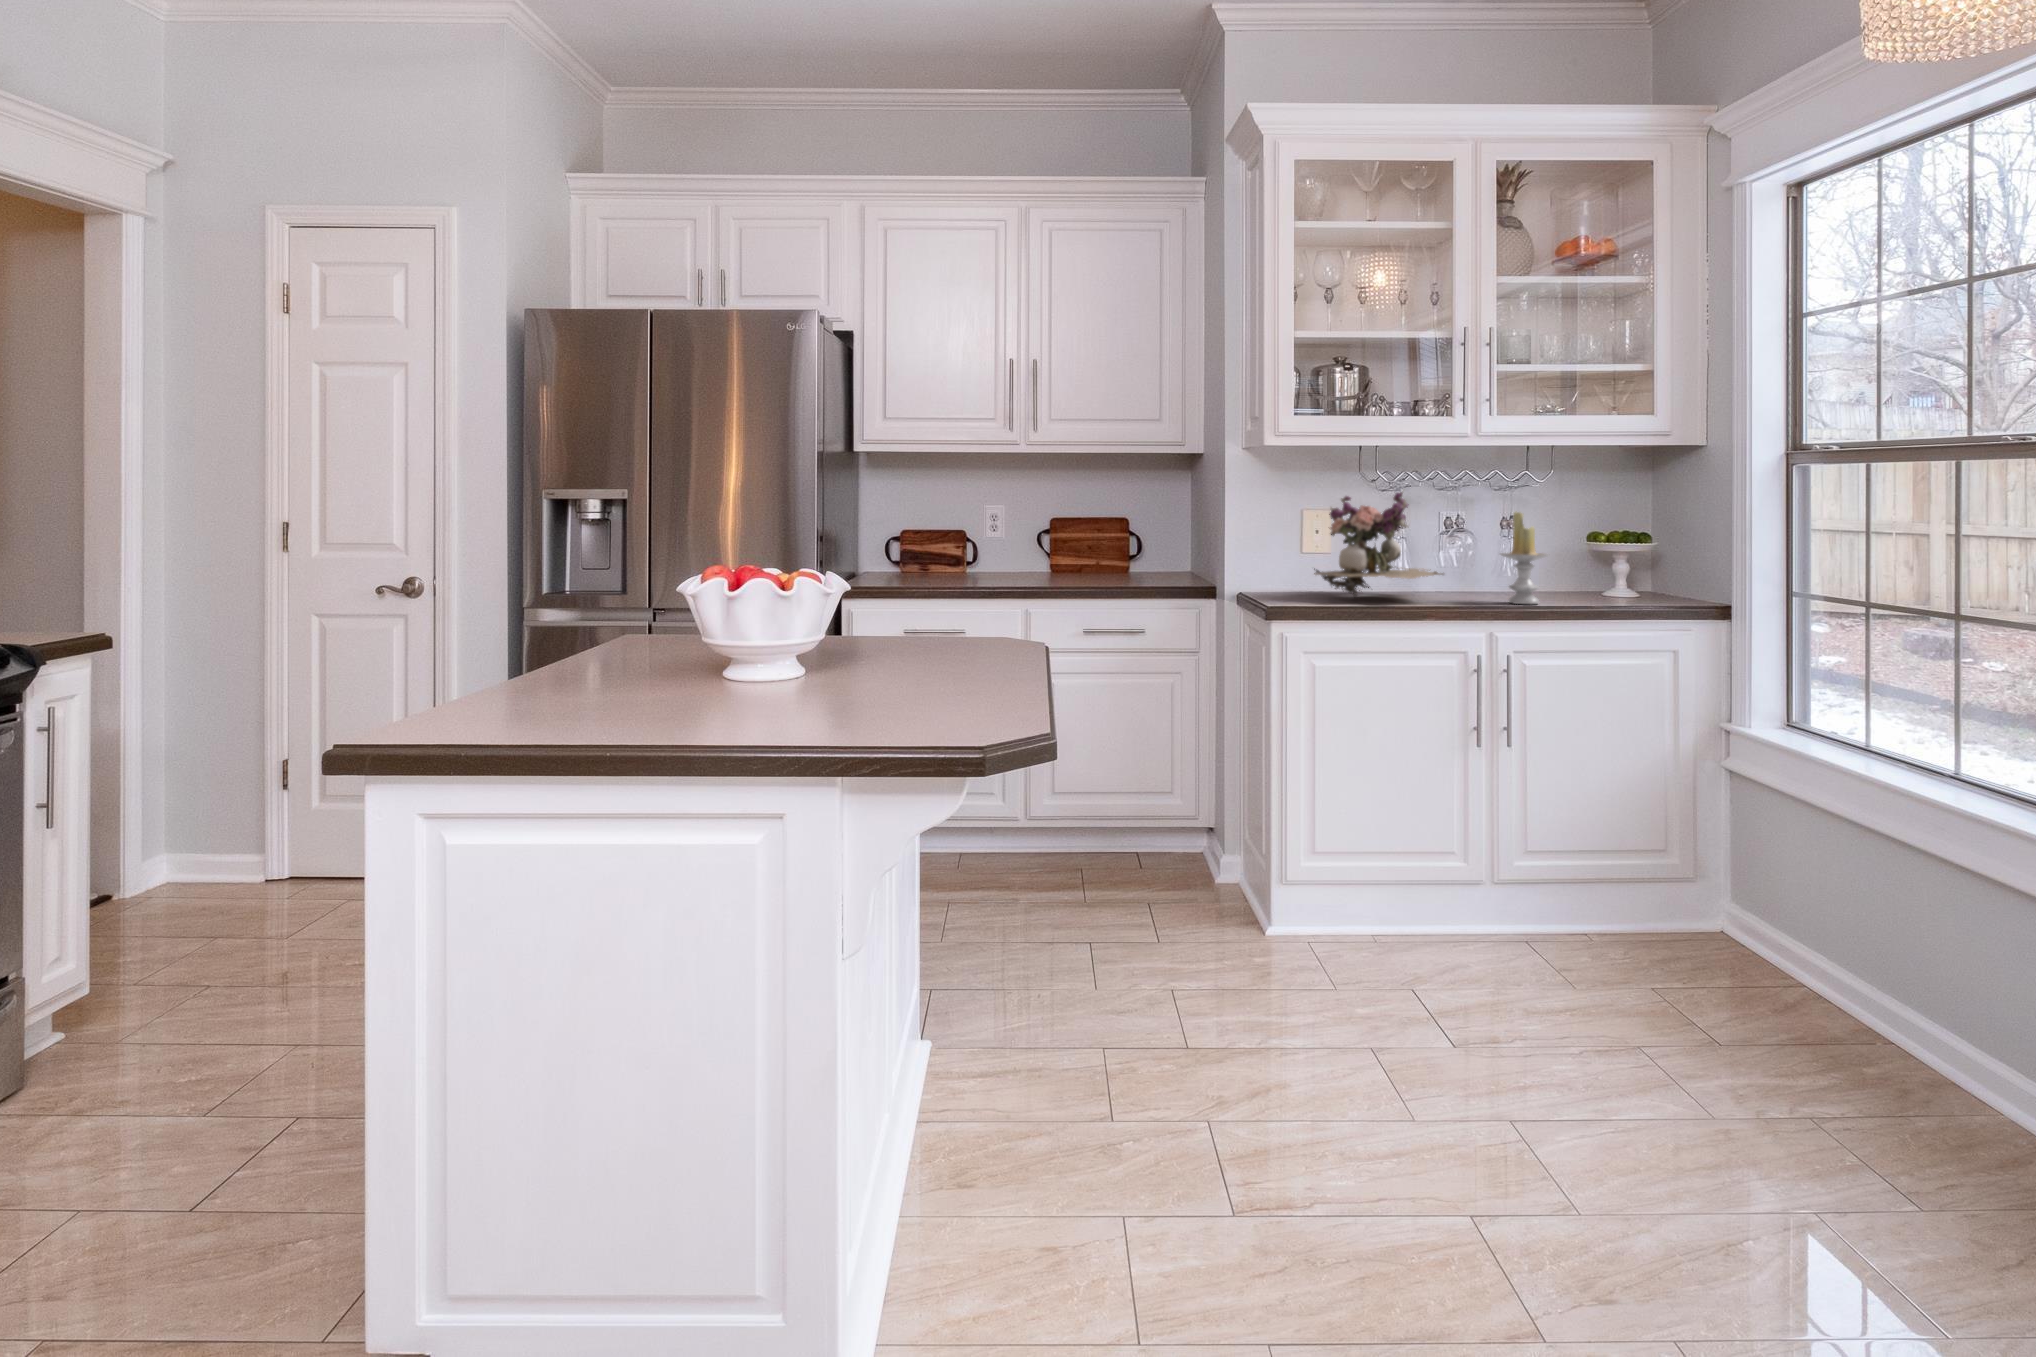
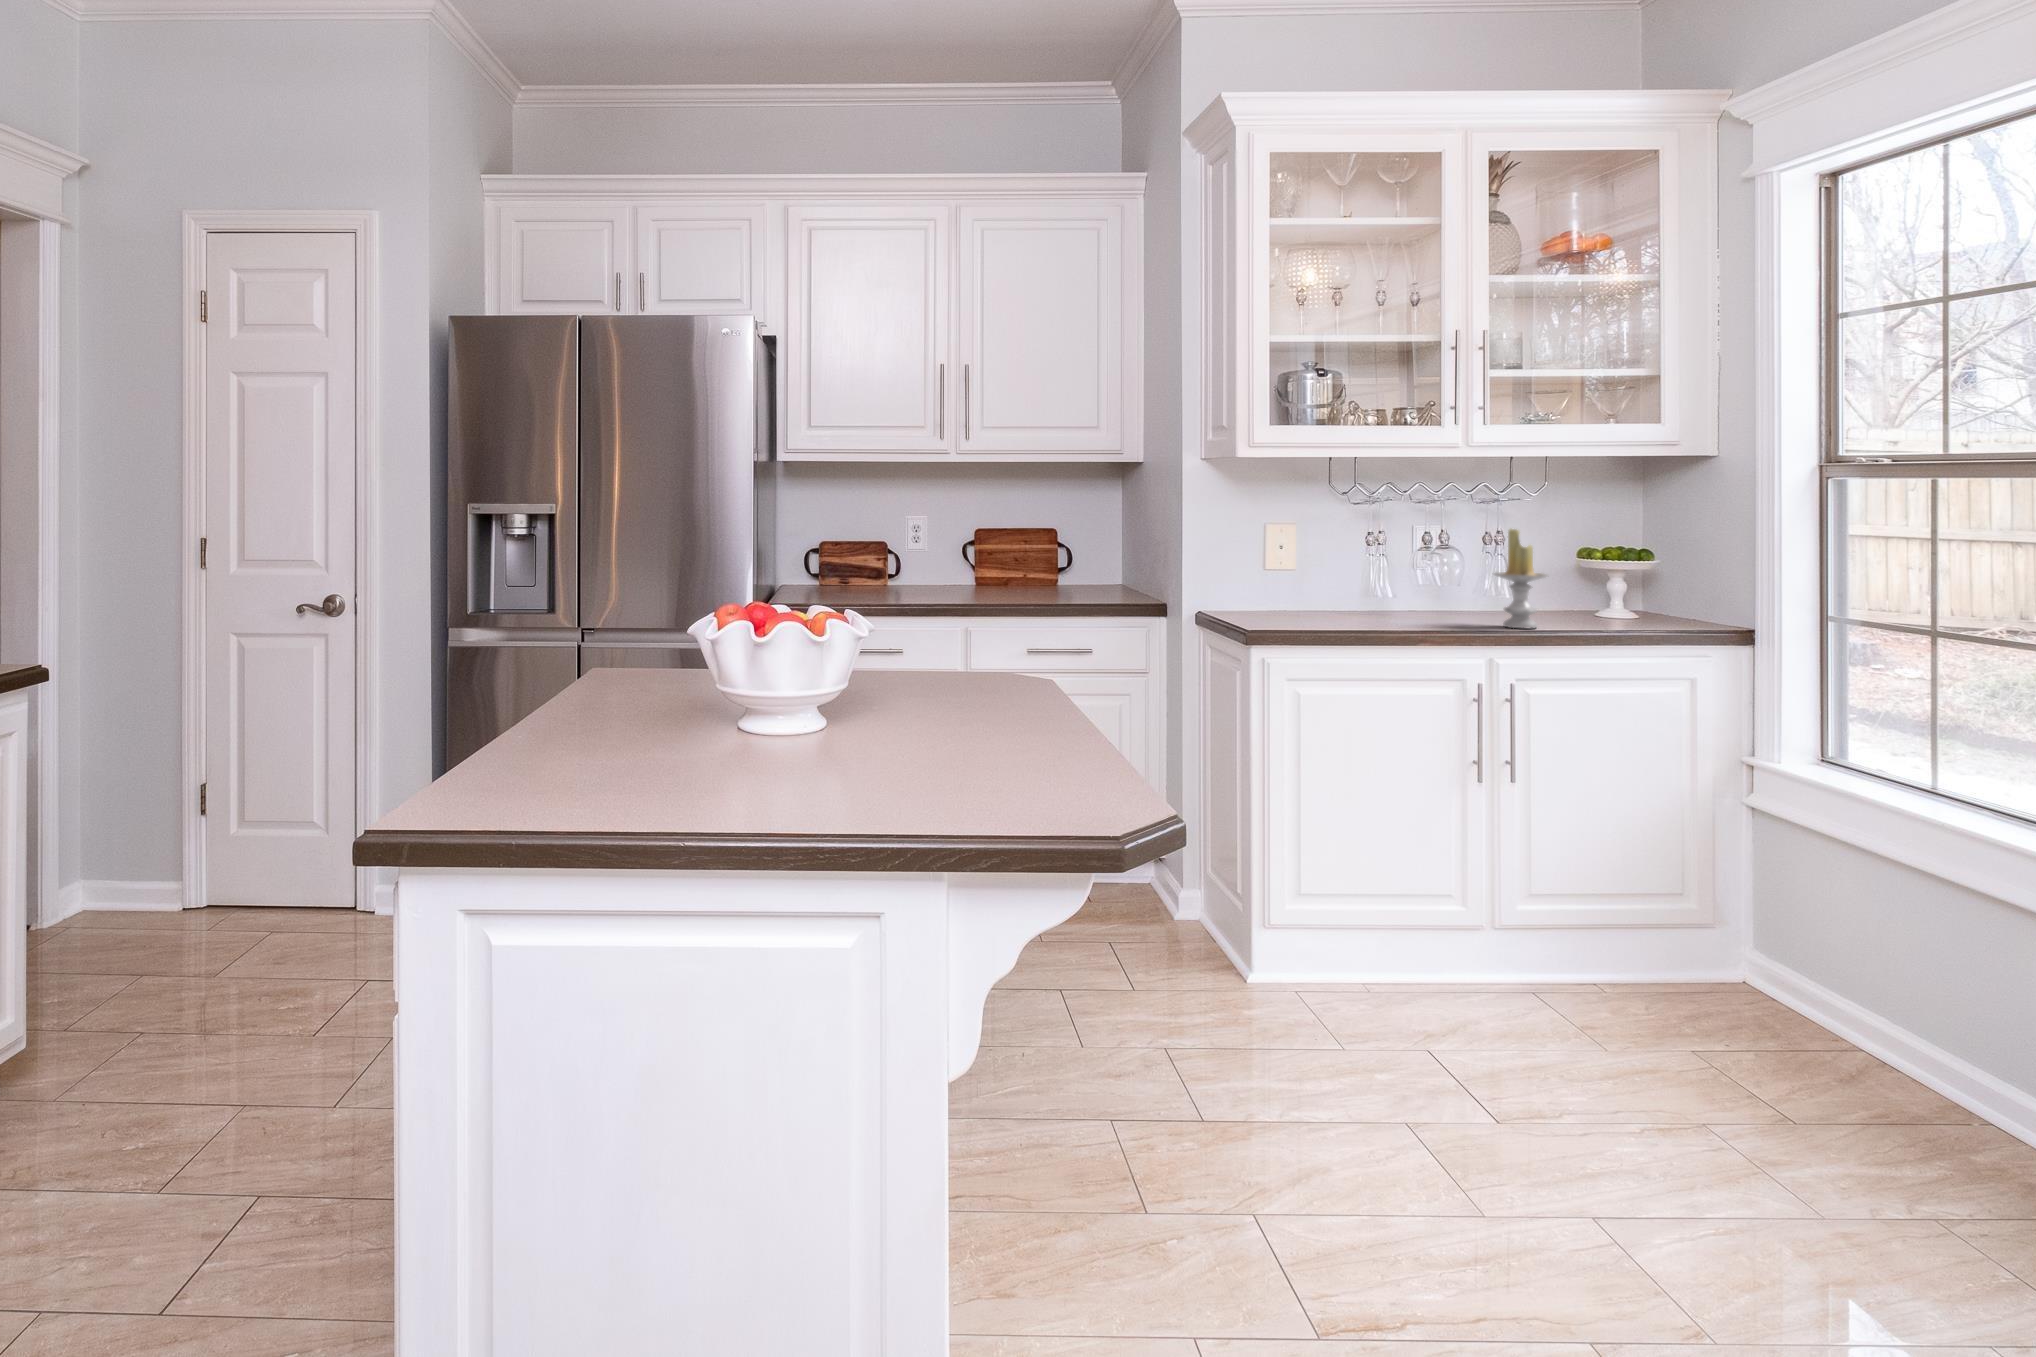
flower arrangement: present [1314,492,1443,596] -> none [1289,503,1435,621]

